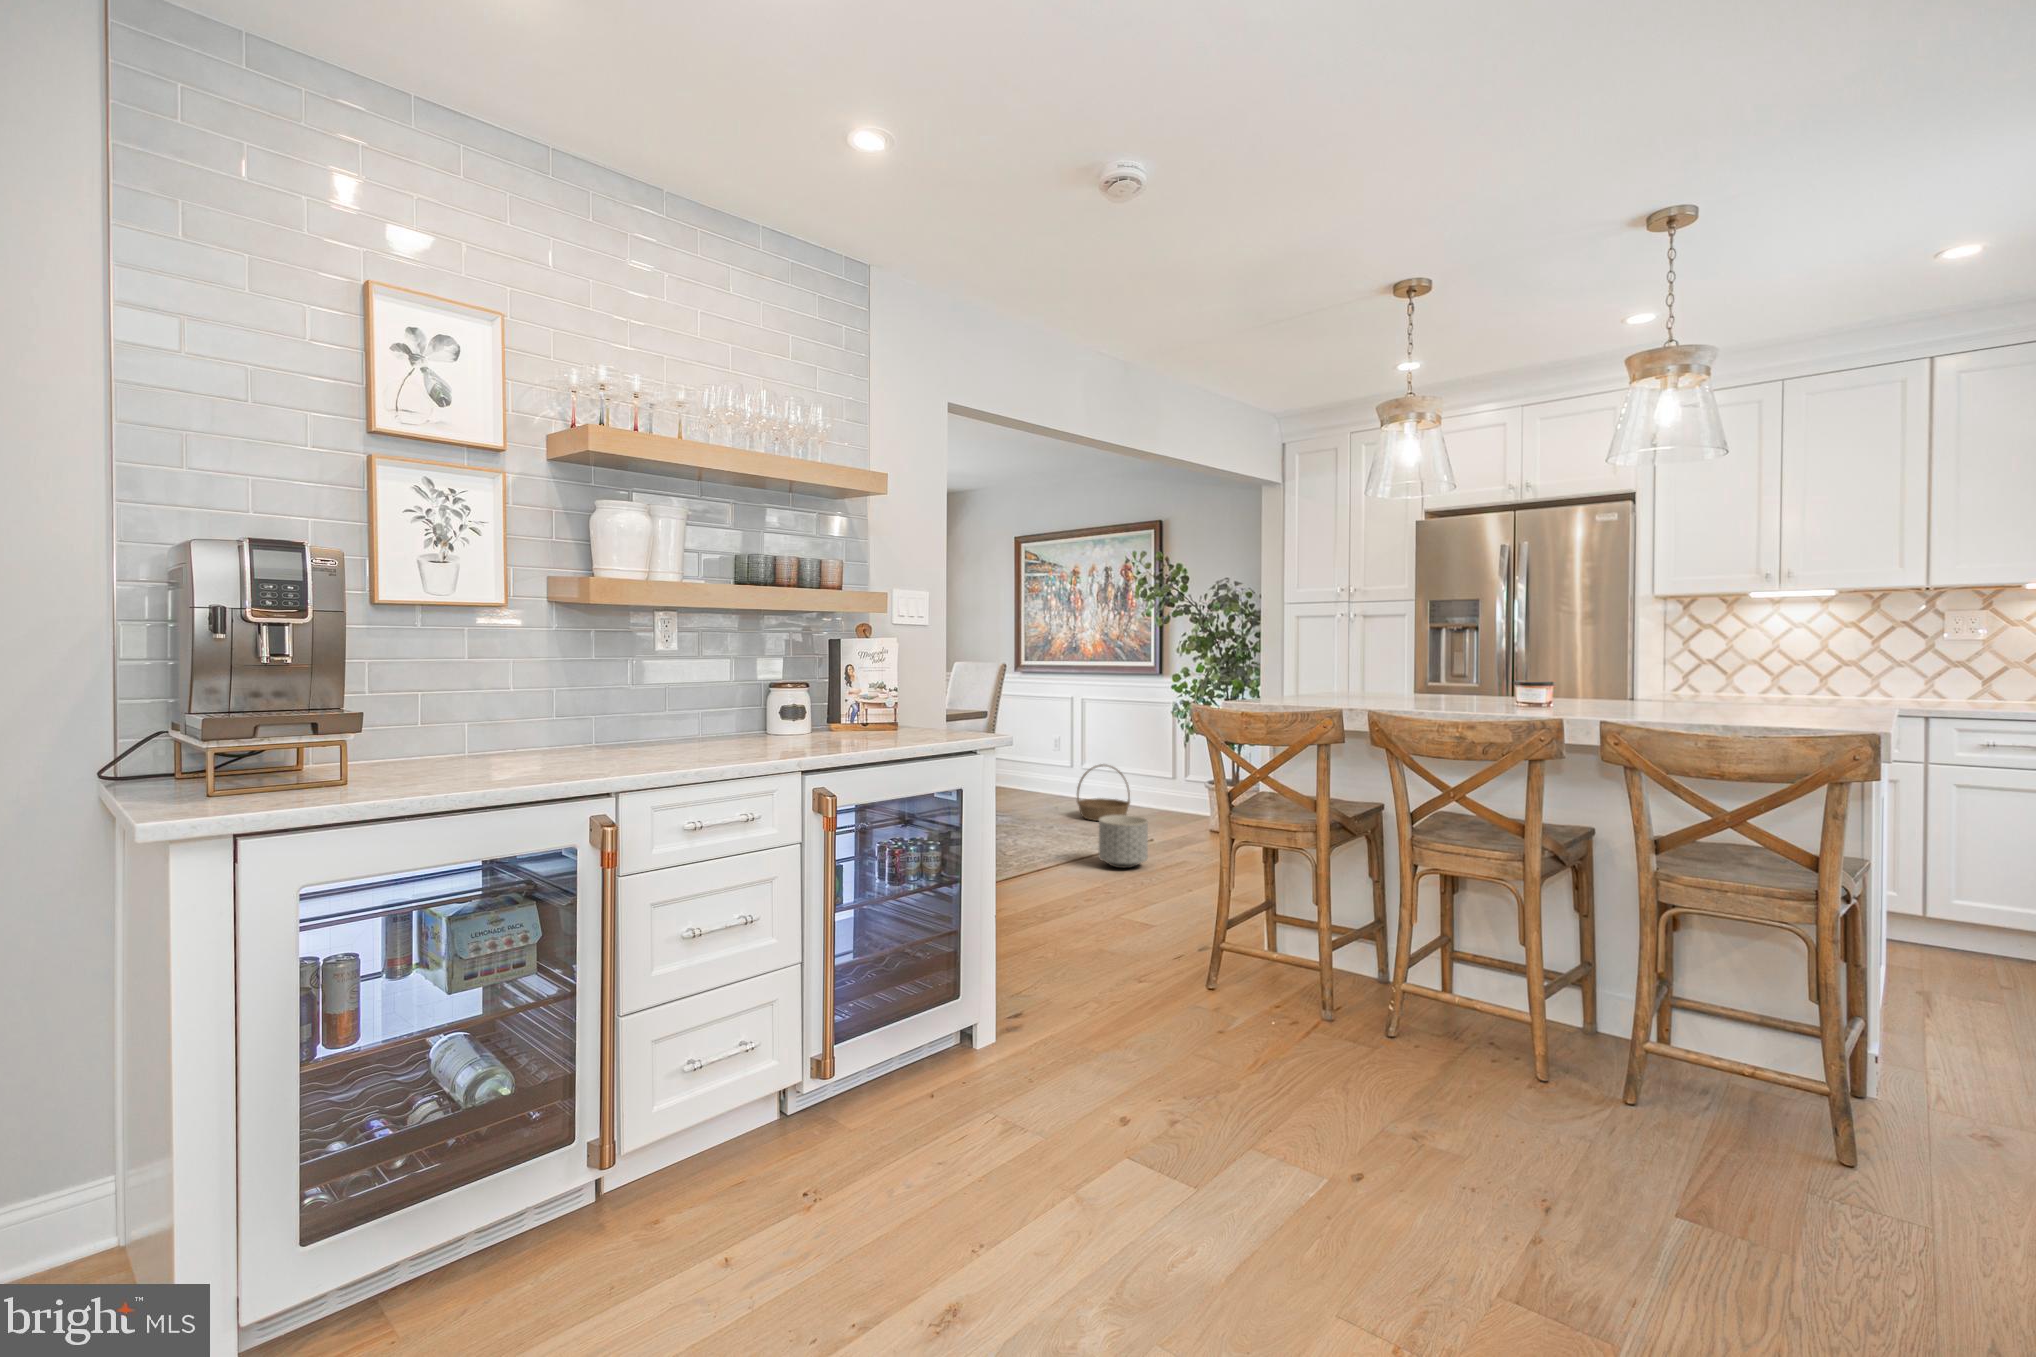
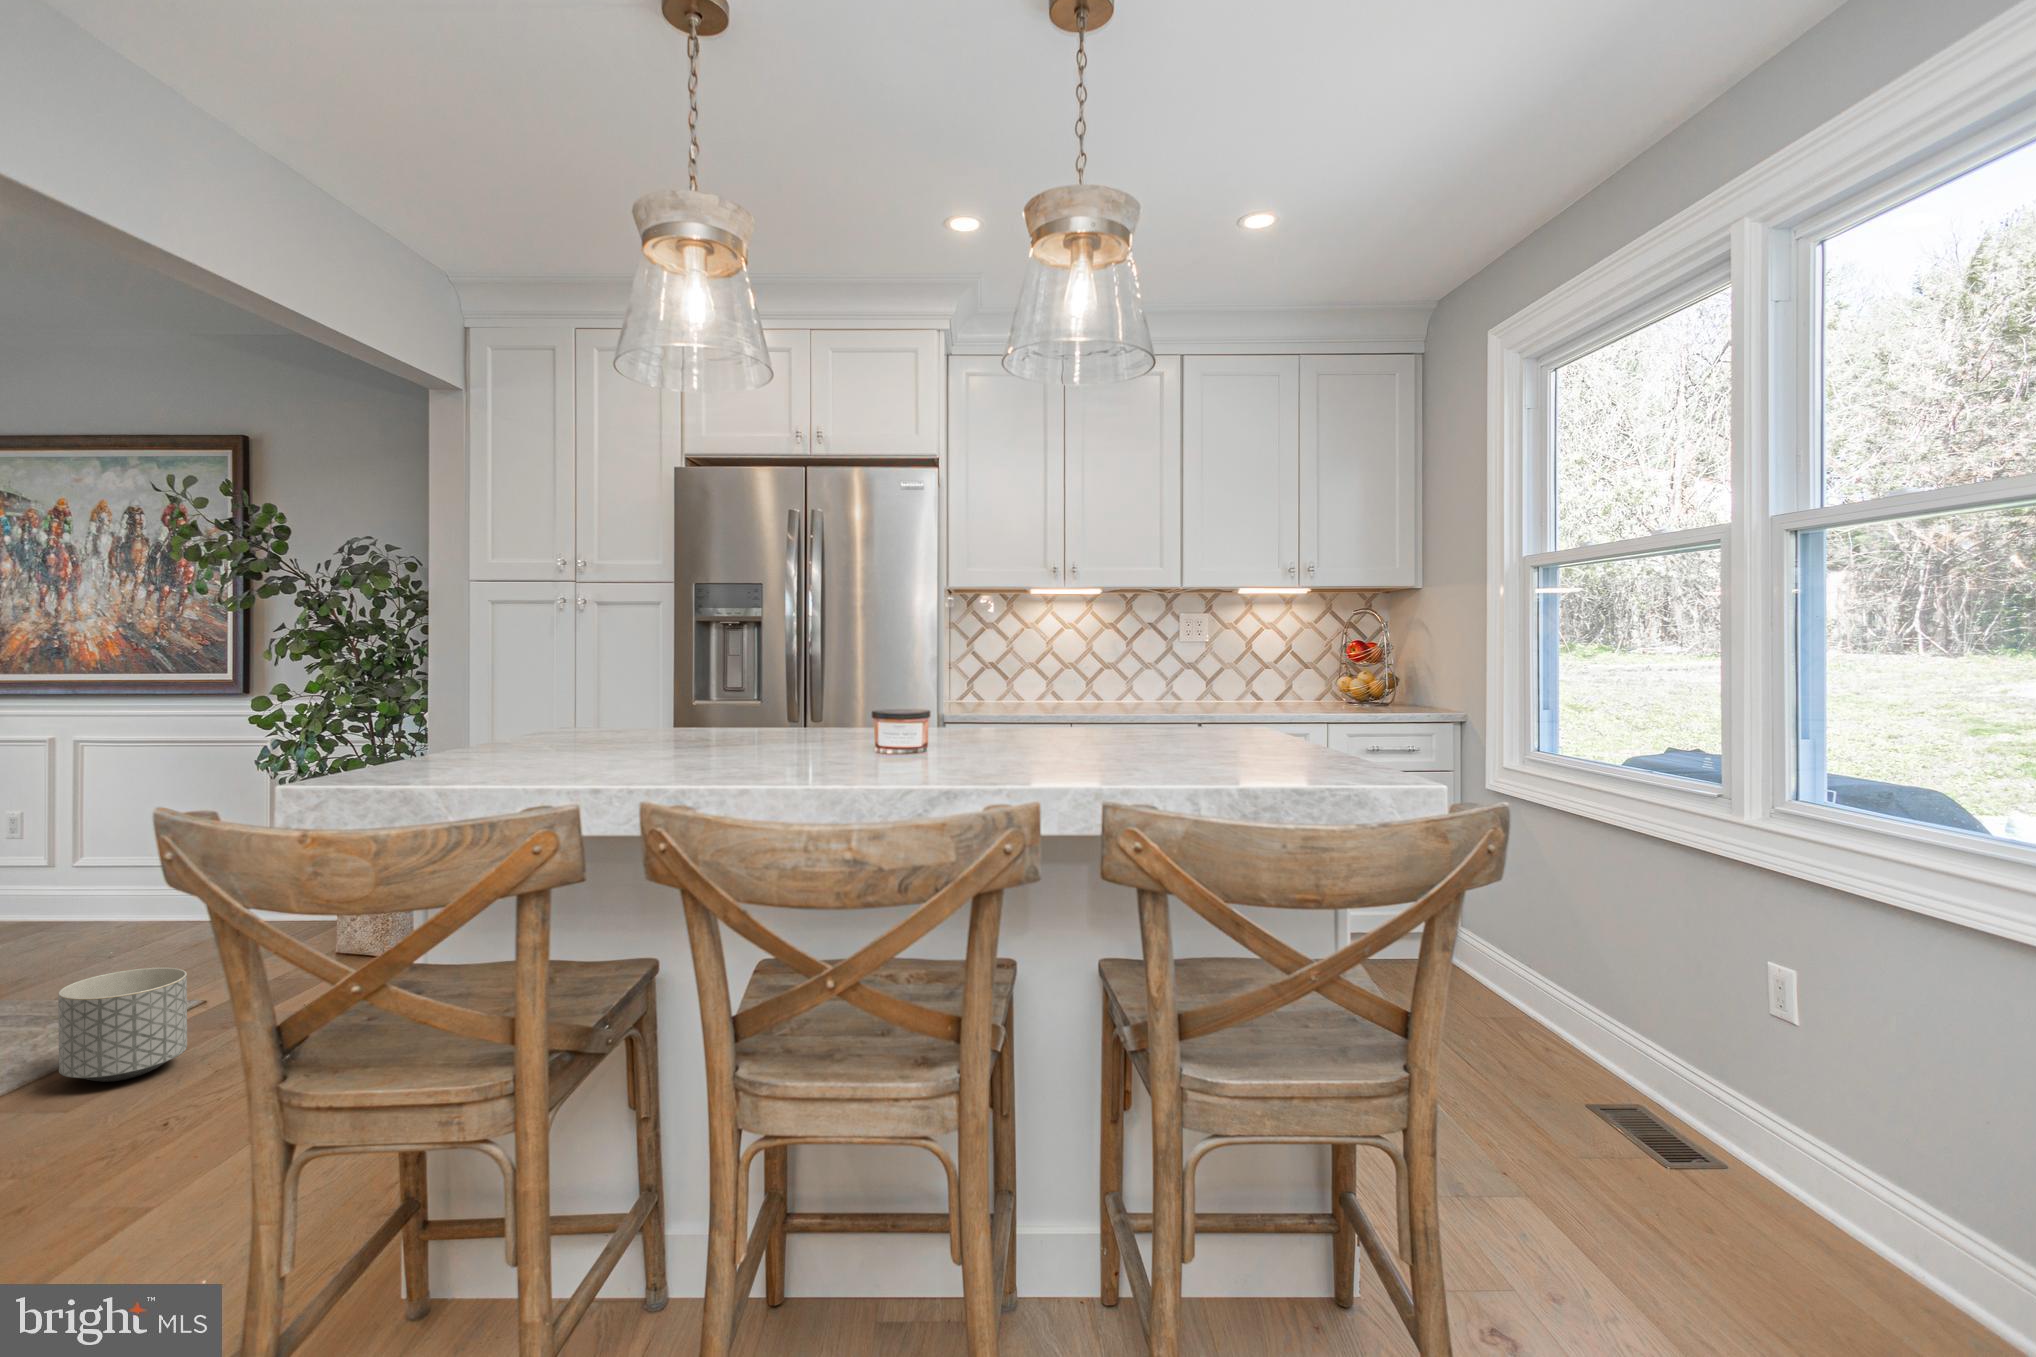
basket: present [1077,764,1130,821] -> none [45,860,177,969]

